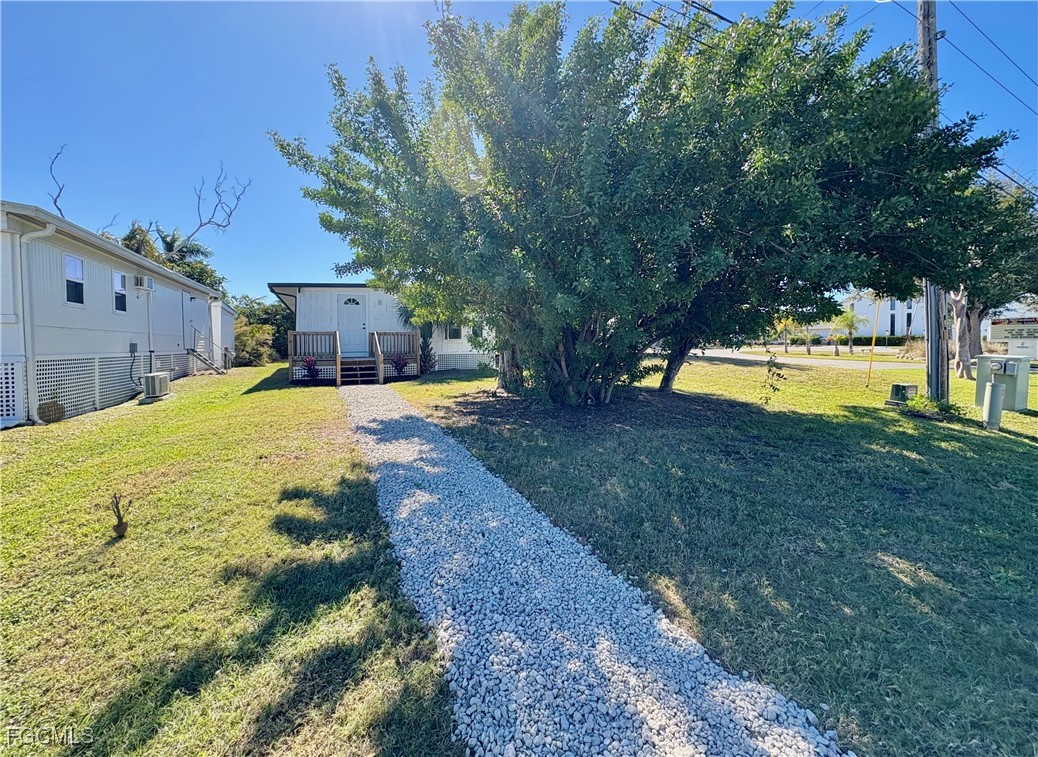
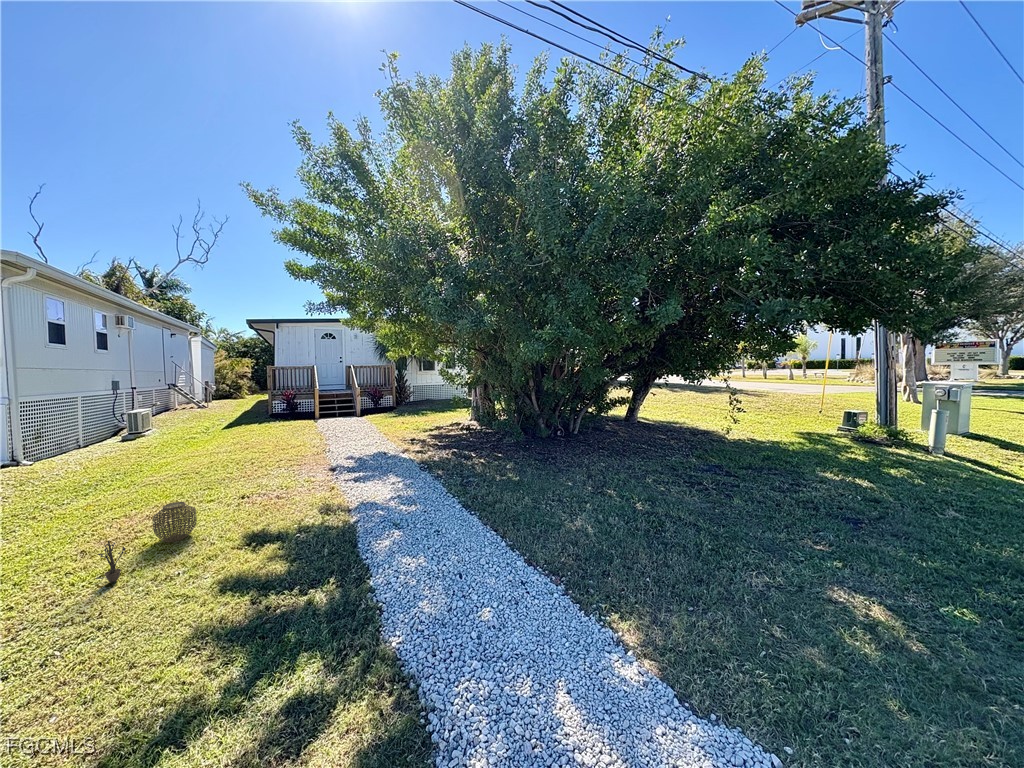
woven basket: present [37,402,65,423] -> present [153,502,197,542]

